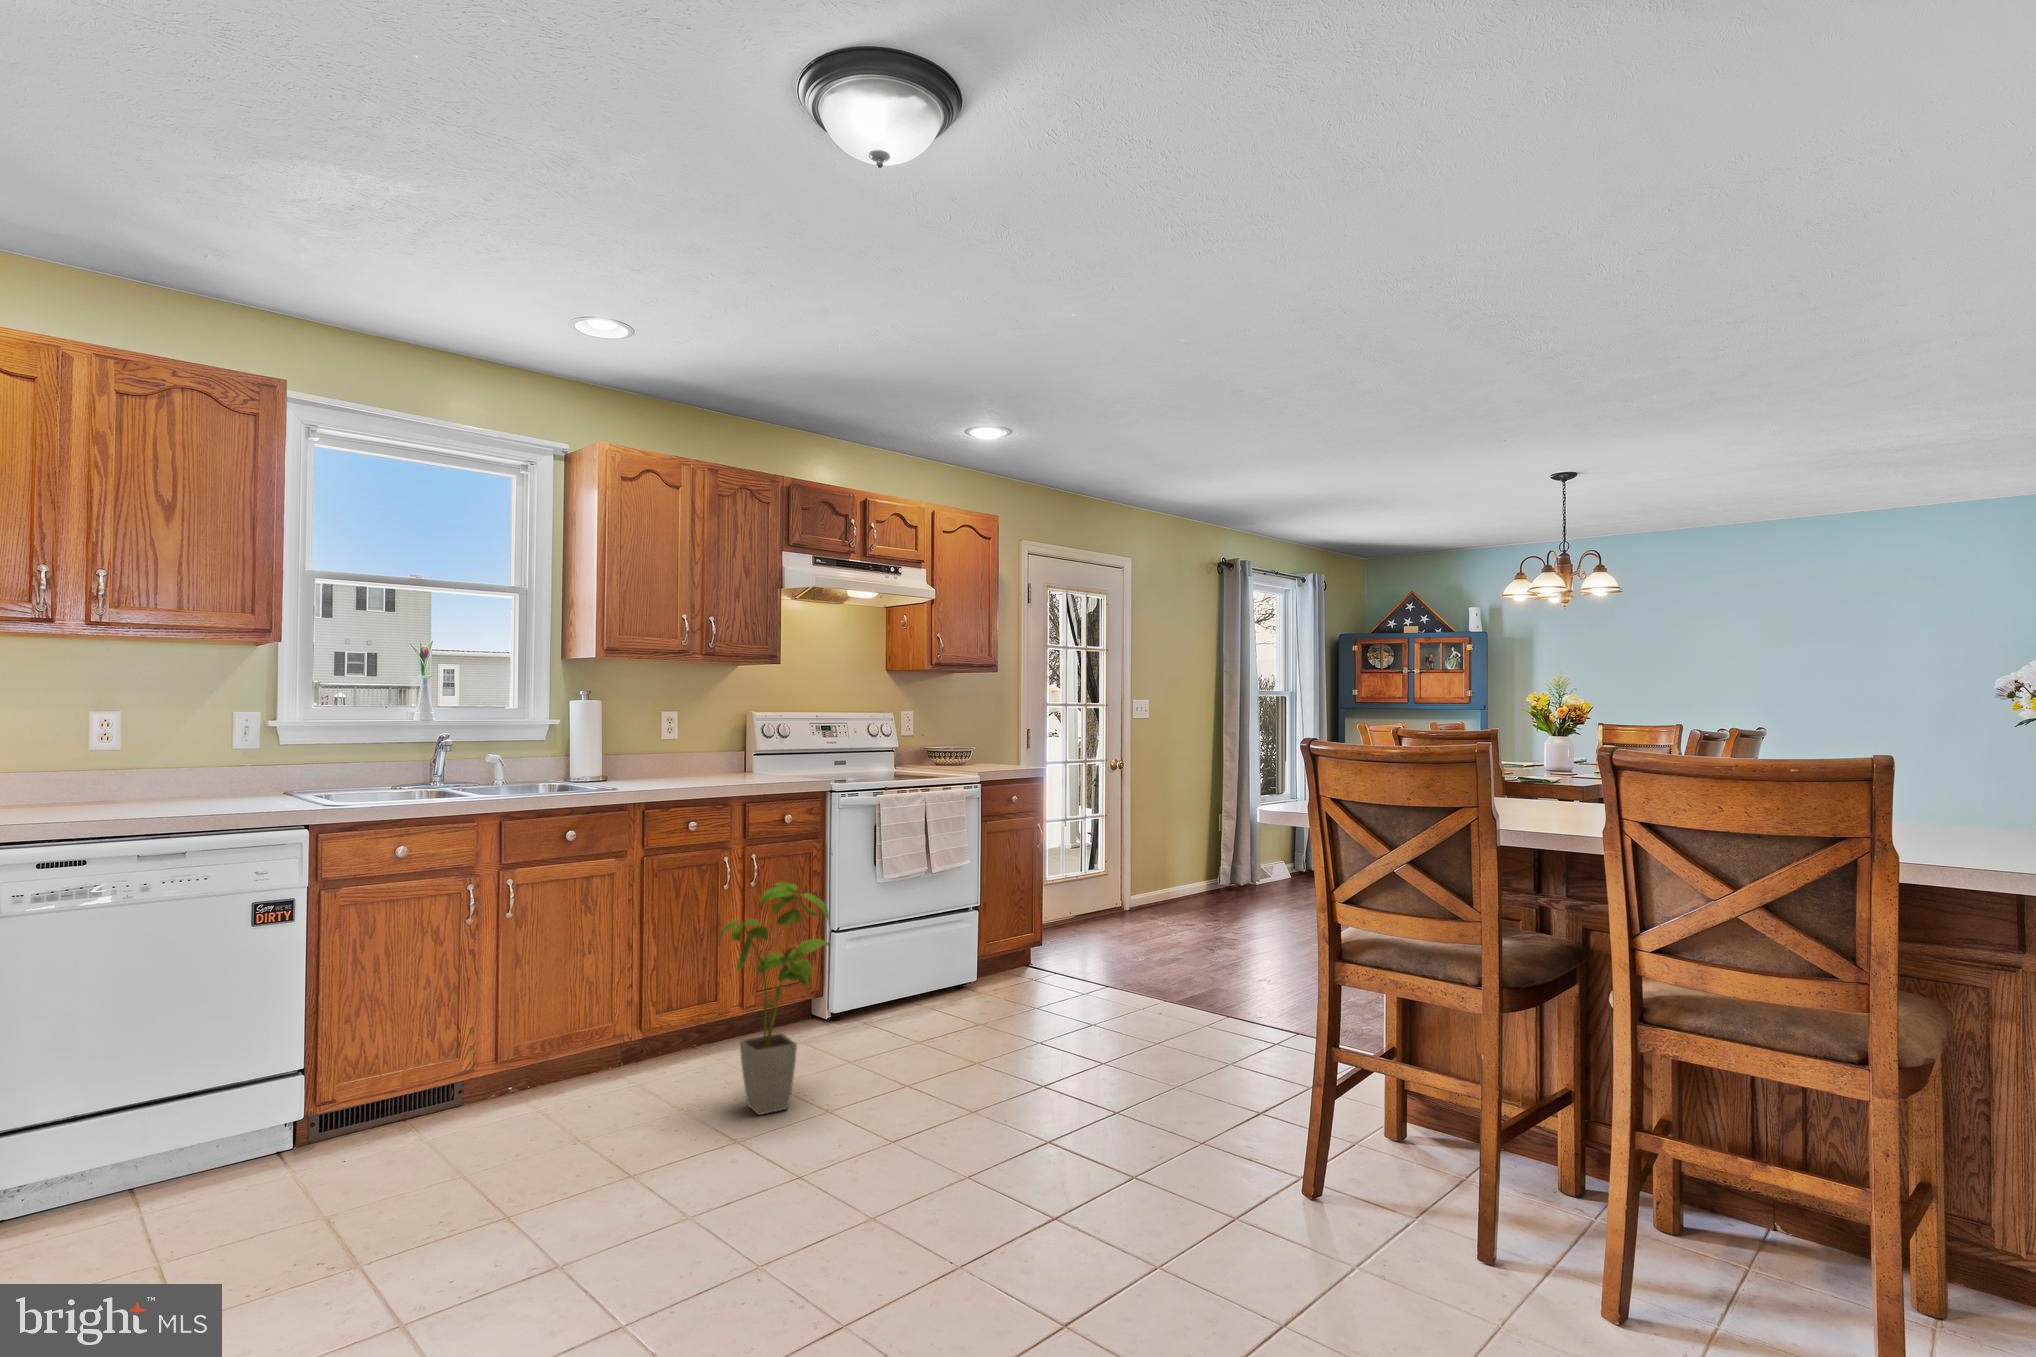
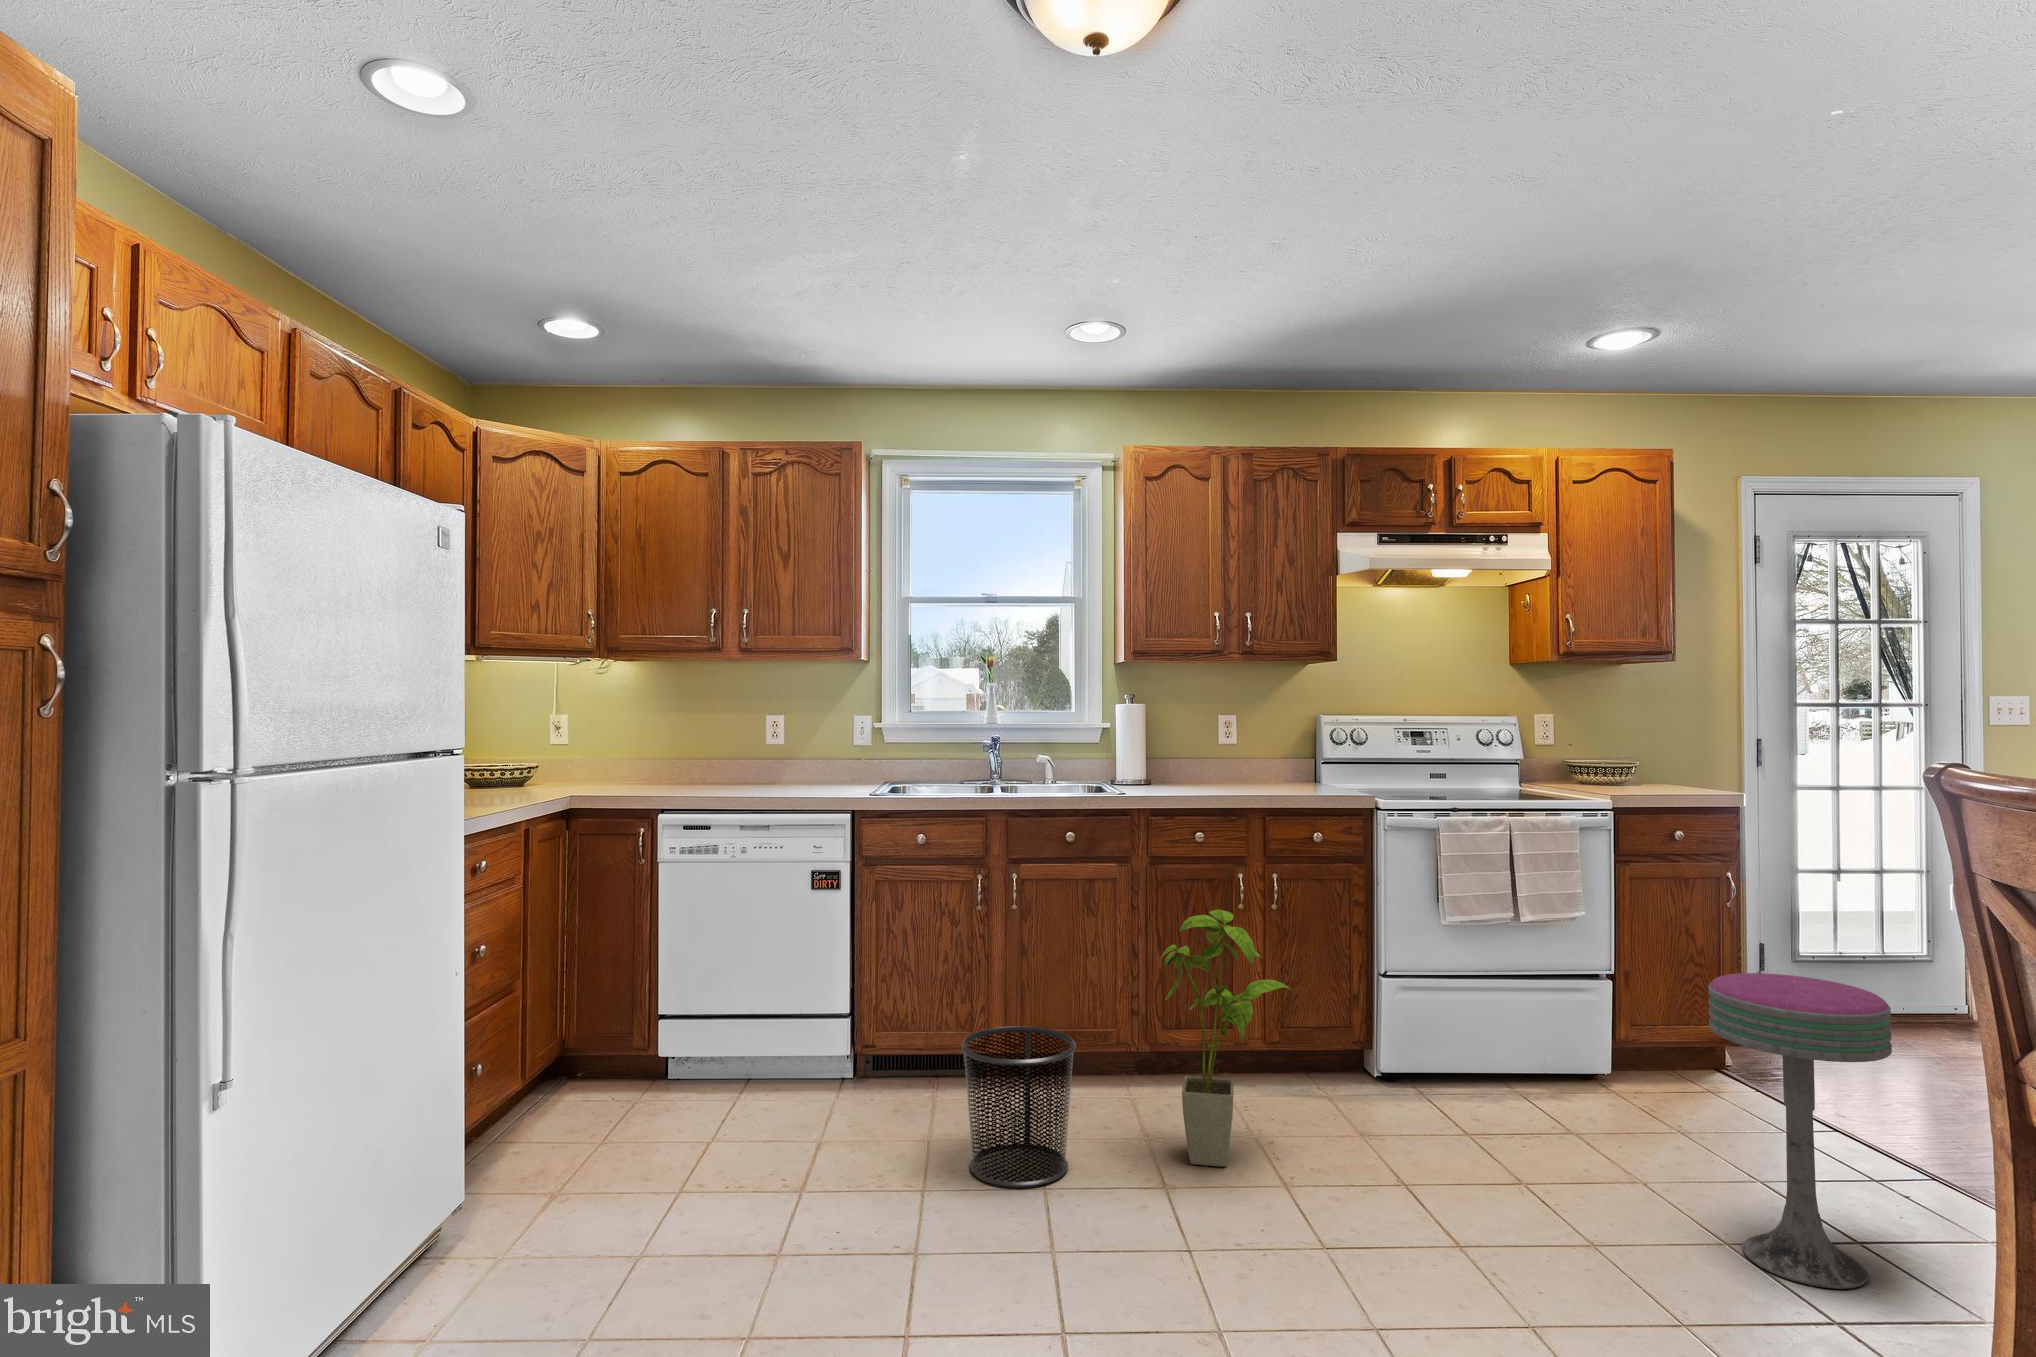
bar stool: none [1113,877,1209,1068] -> present [1708,973,1892,1289]
waste bin: none [546,1021,670,1183] -> present [961,1026,1076,1188]

